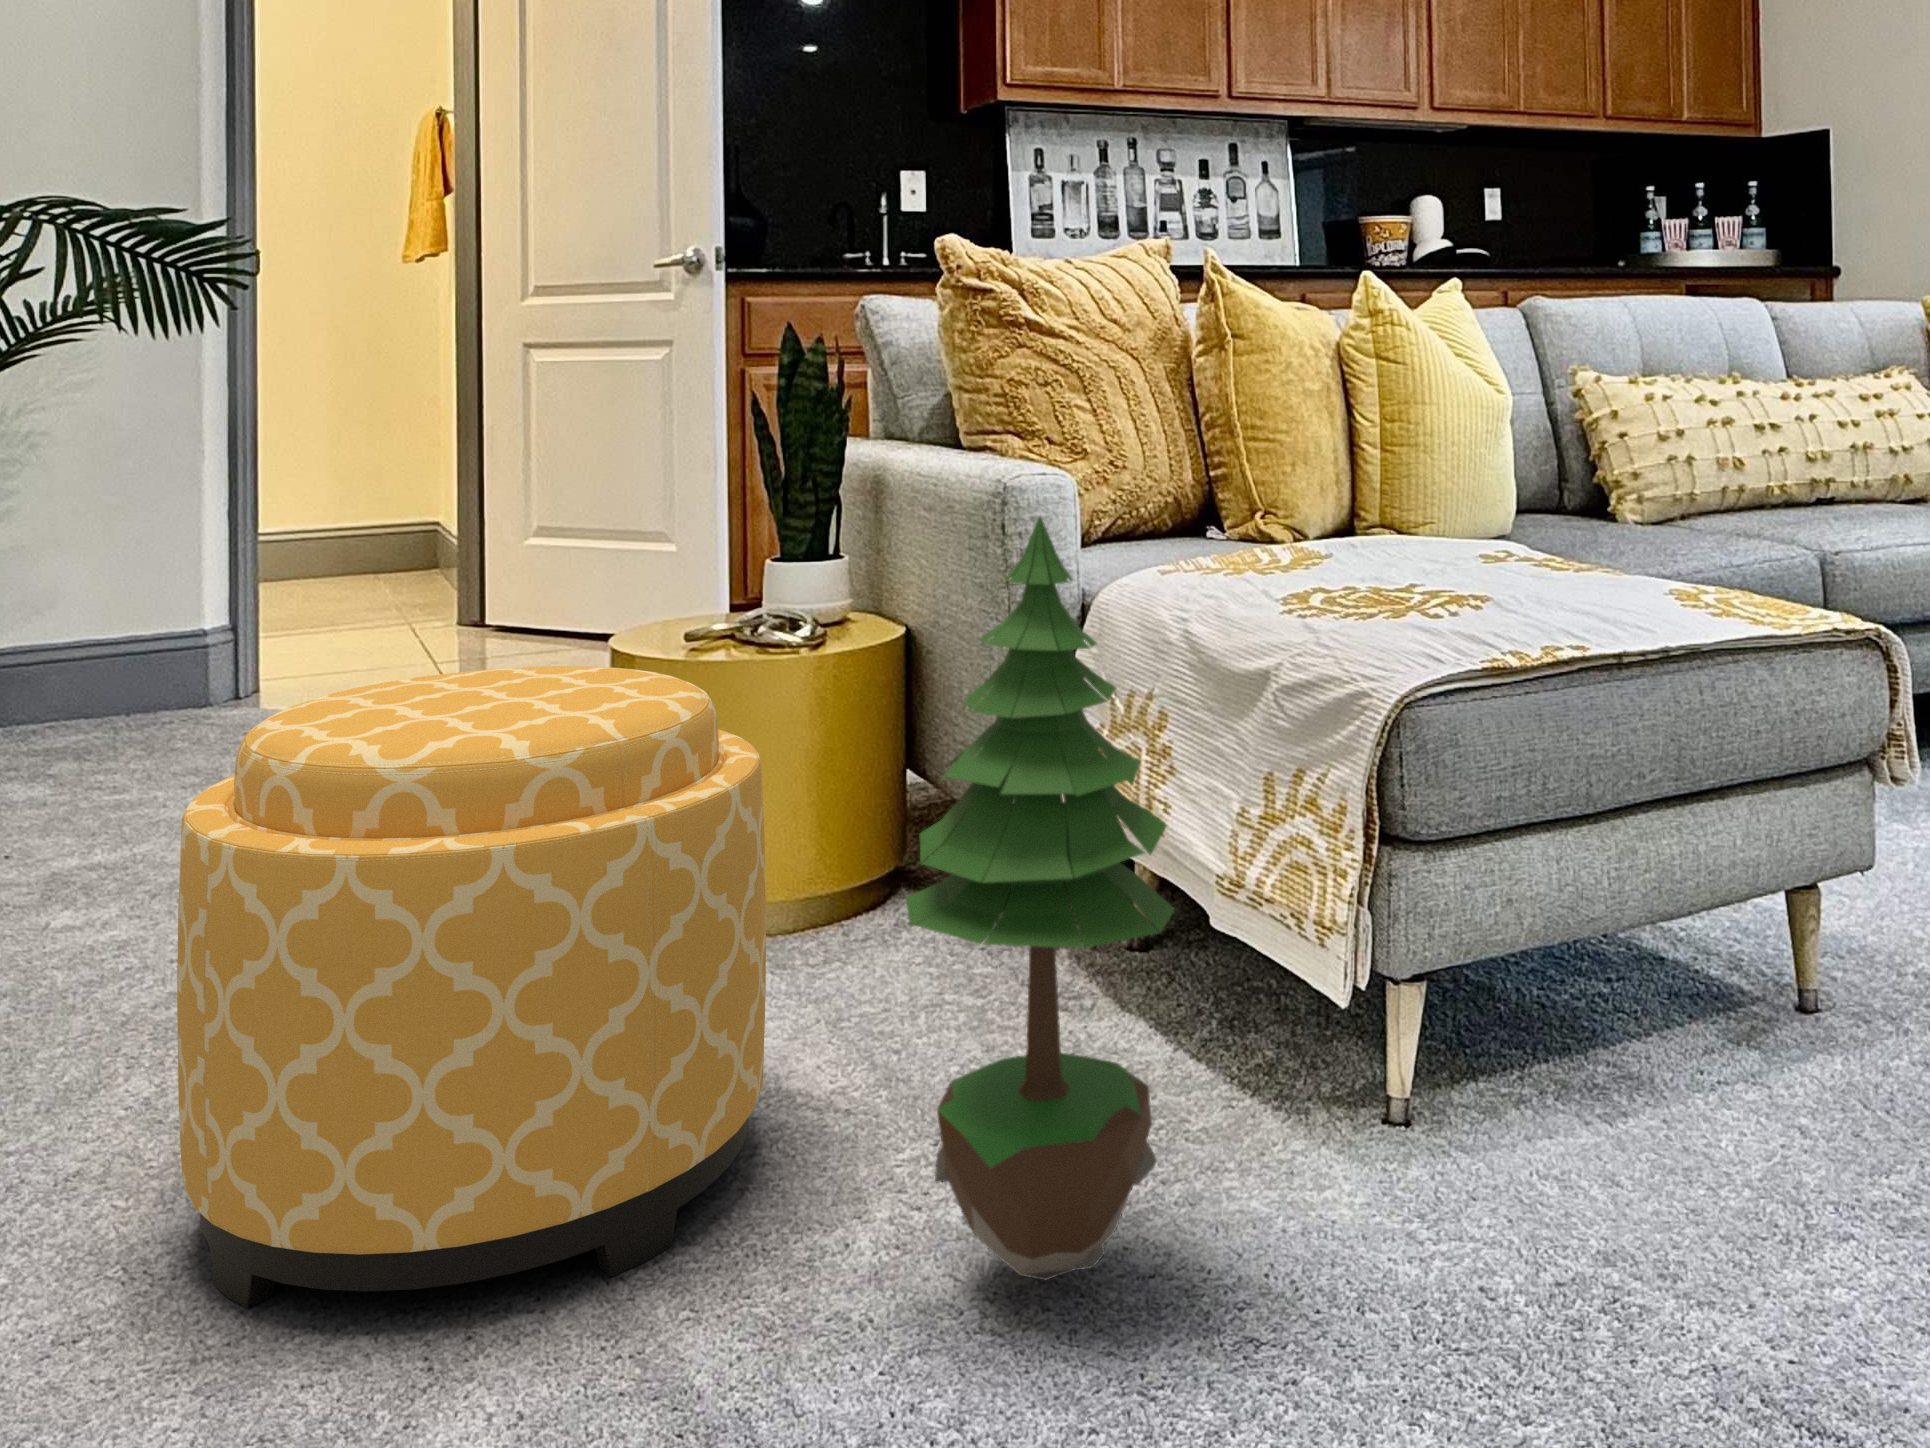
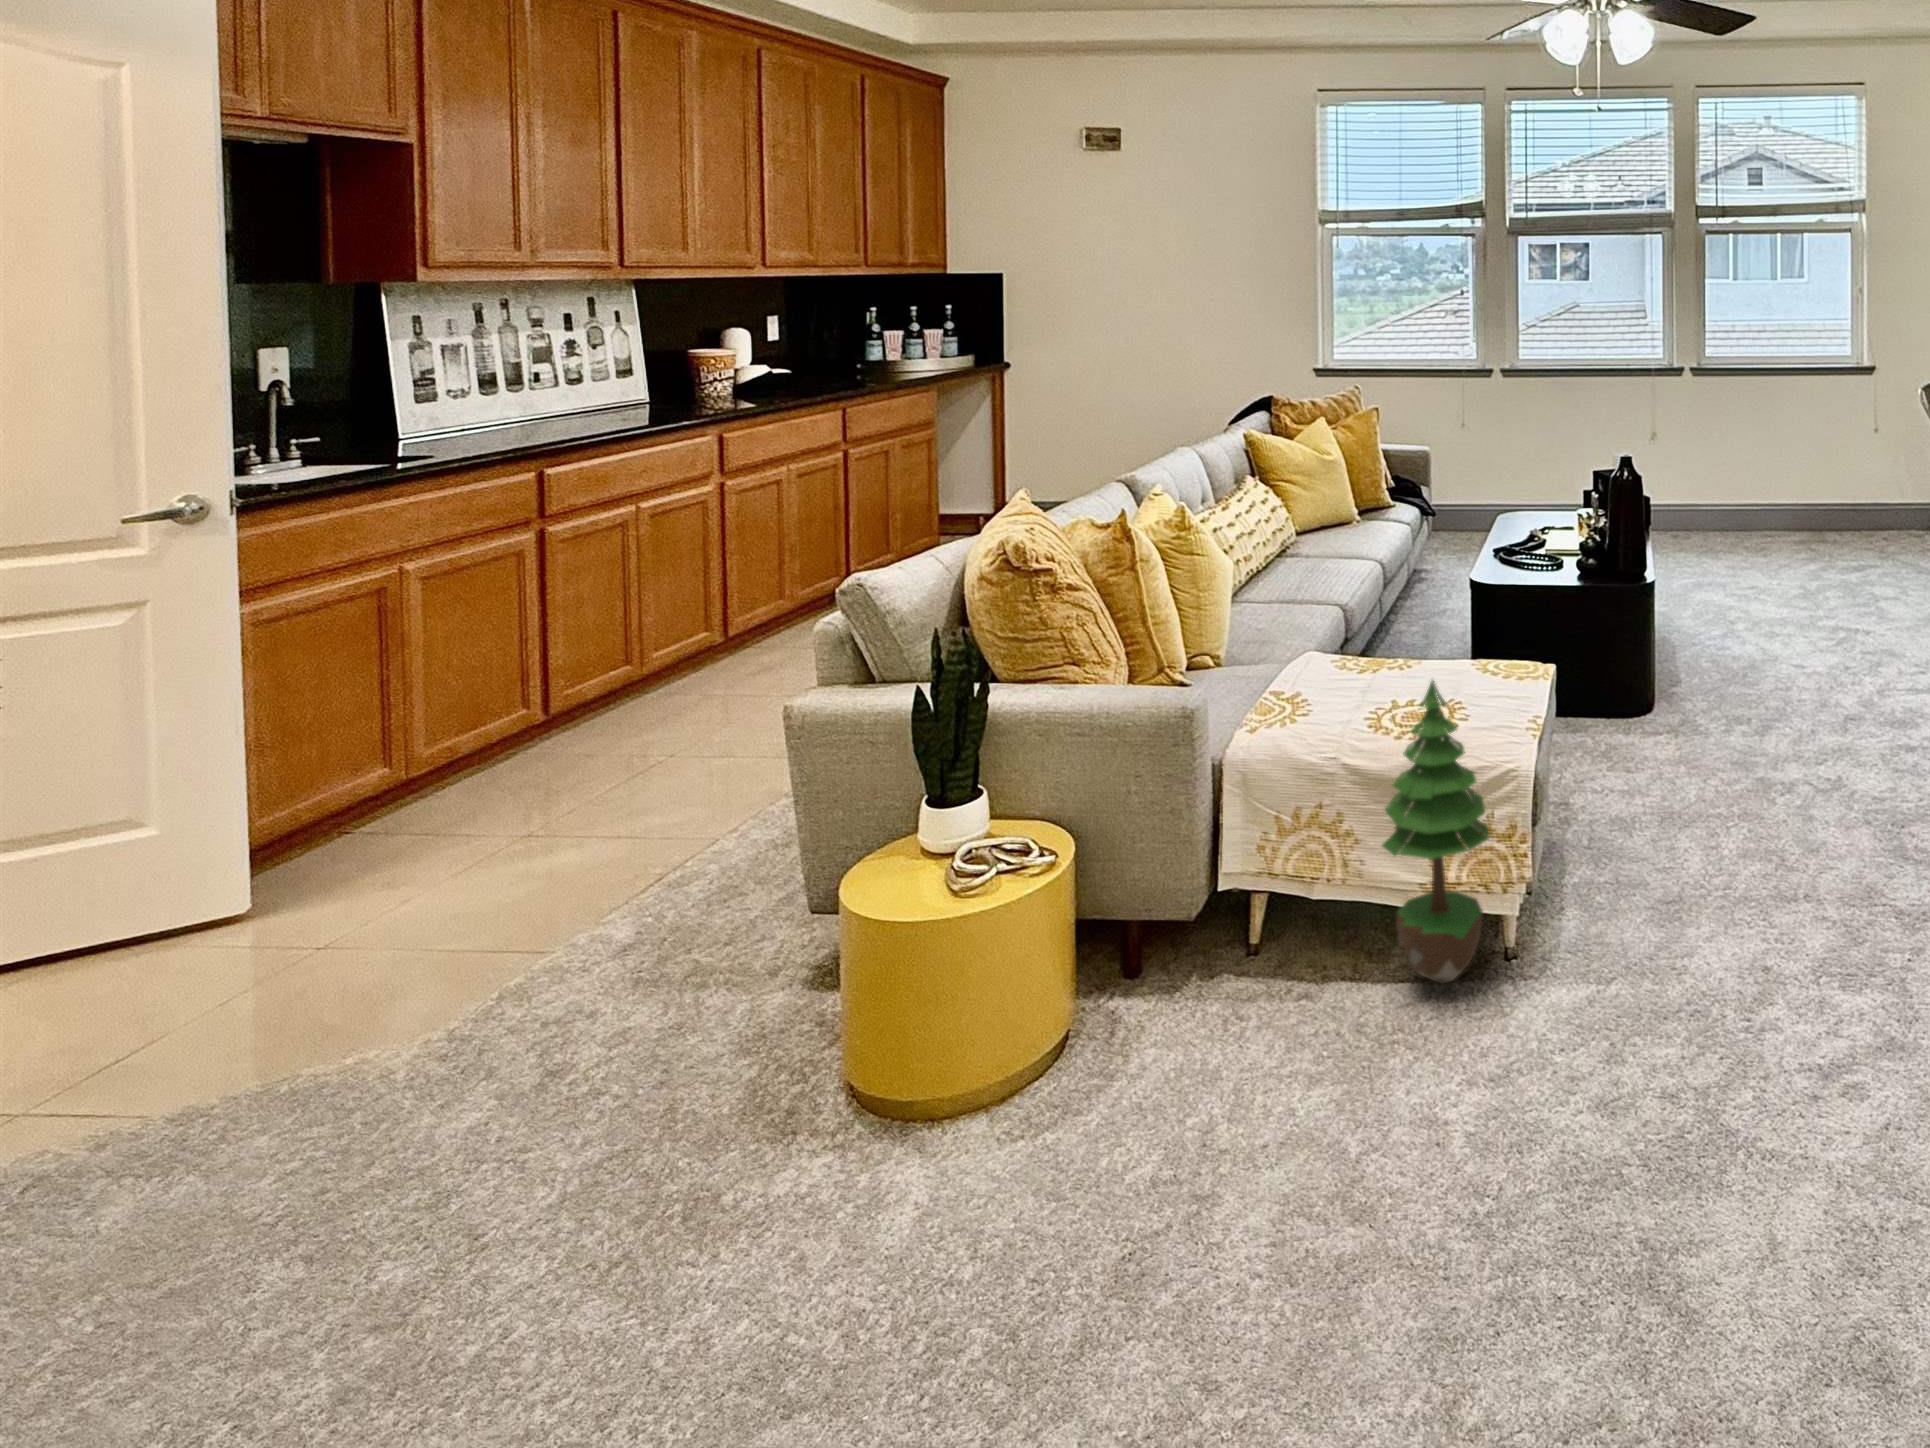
ottoman: present [177,666,766,1308] -> none [1019,812,1320,1199]

